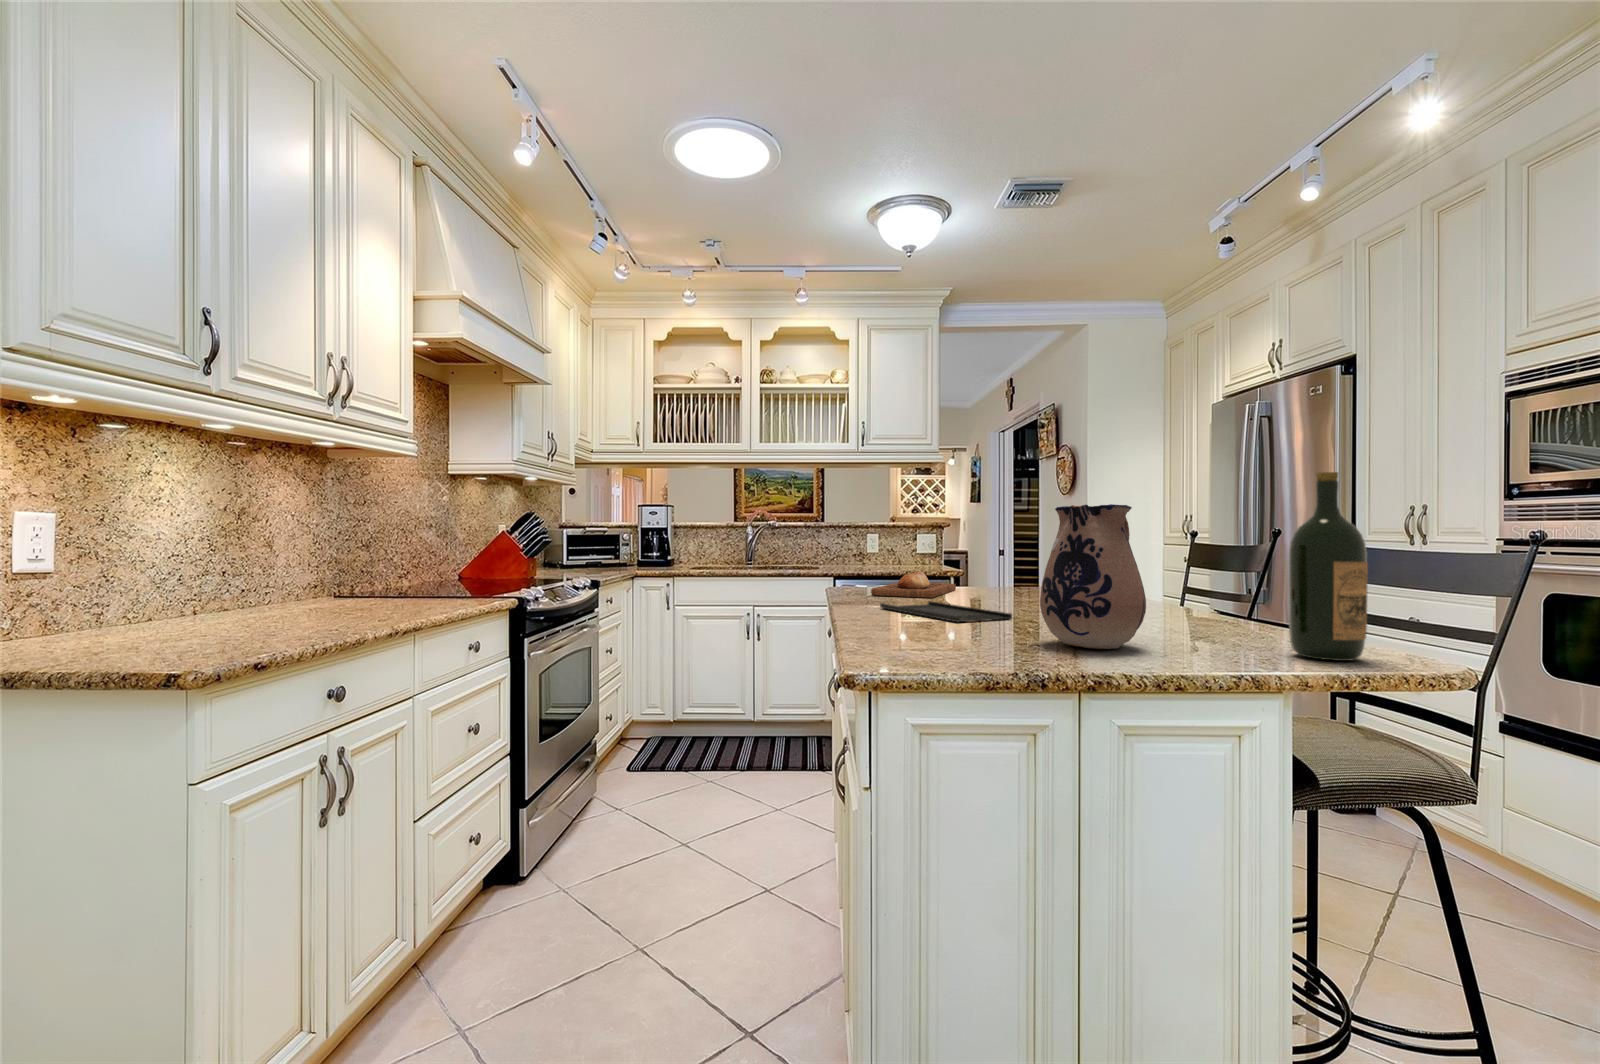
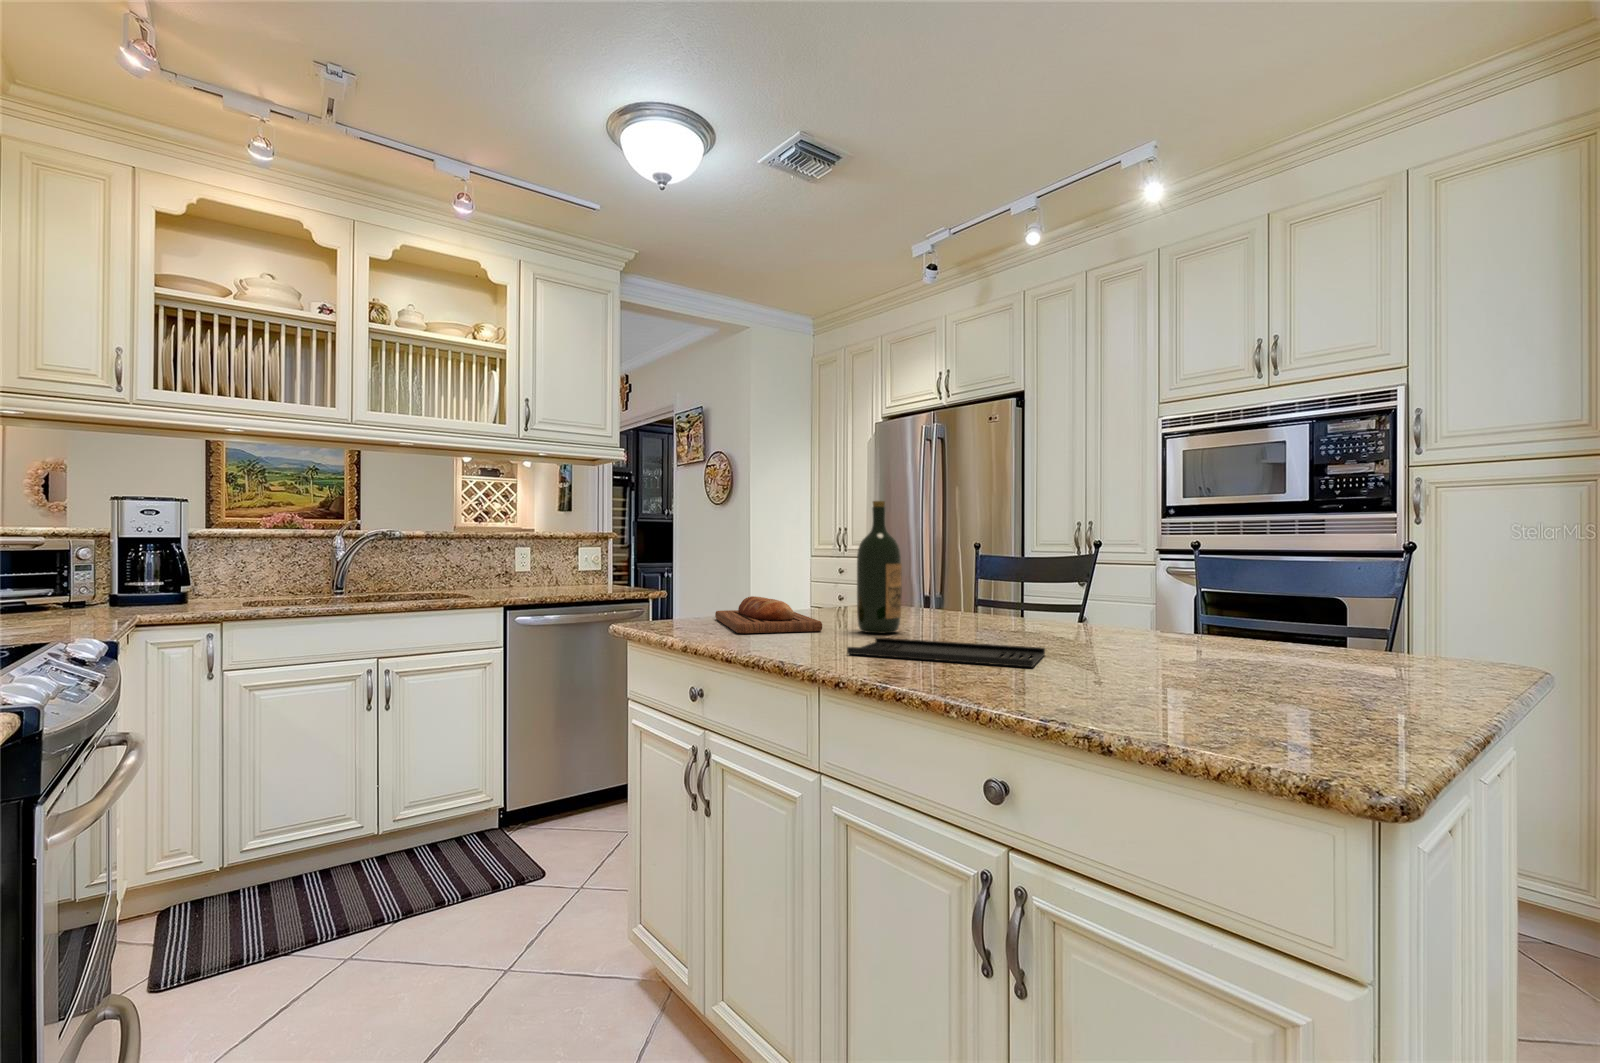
wine bottle: present [1289,472,1368,661] -> present [857,501,902,633]
ceramic pitcher: present [1040,504,1146,649] -> none [1227,509,1375,690]

